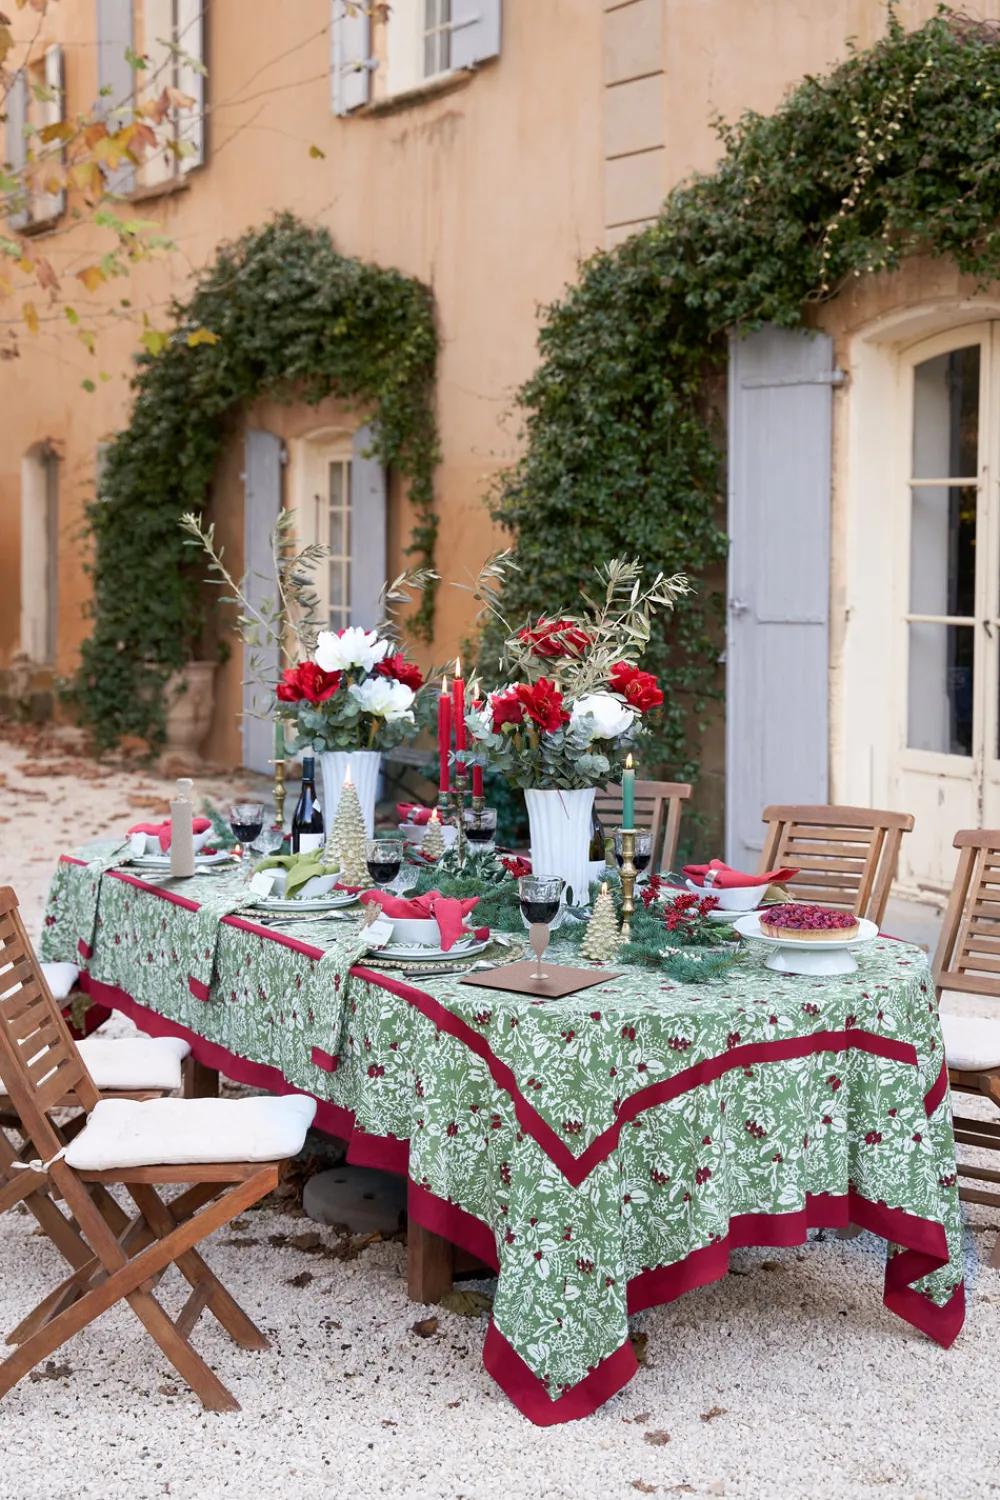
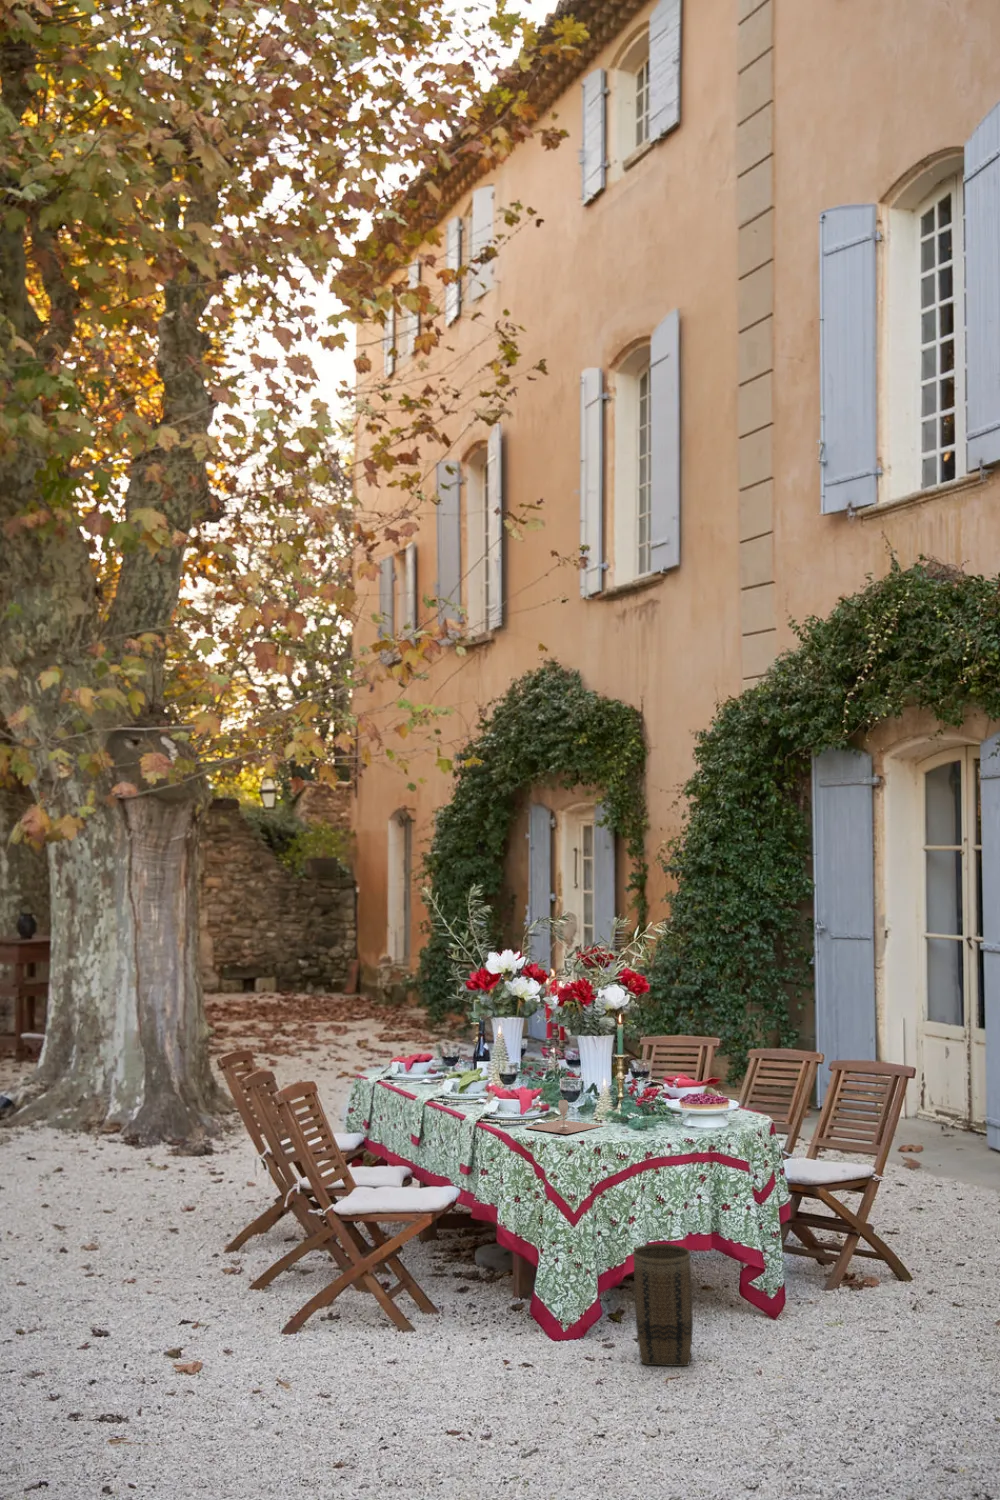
pepper mill: present [169,779,195,877] -> none [406,1034,420,1084]
basket: none [703,1216,822,1458] -> present [633,1244,693,1366]

